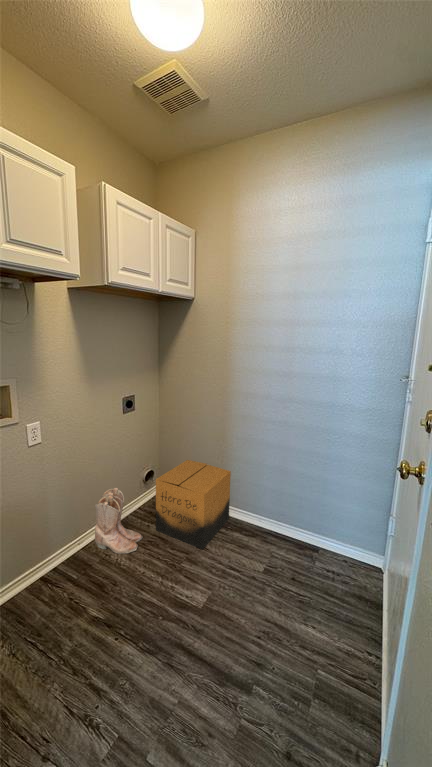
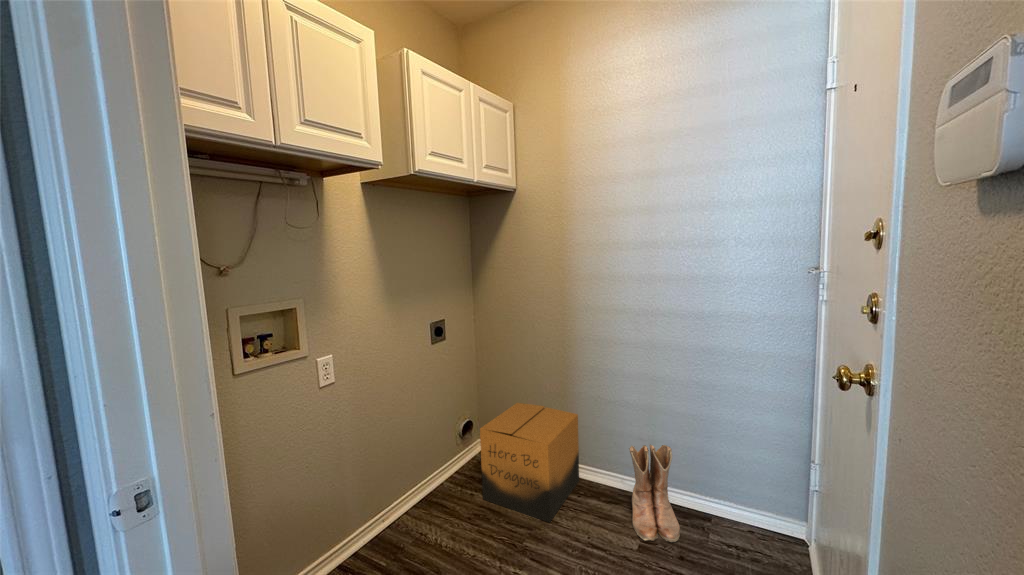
boots: present [95,488,143,554] -> present [629,444,680,542]

